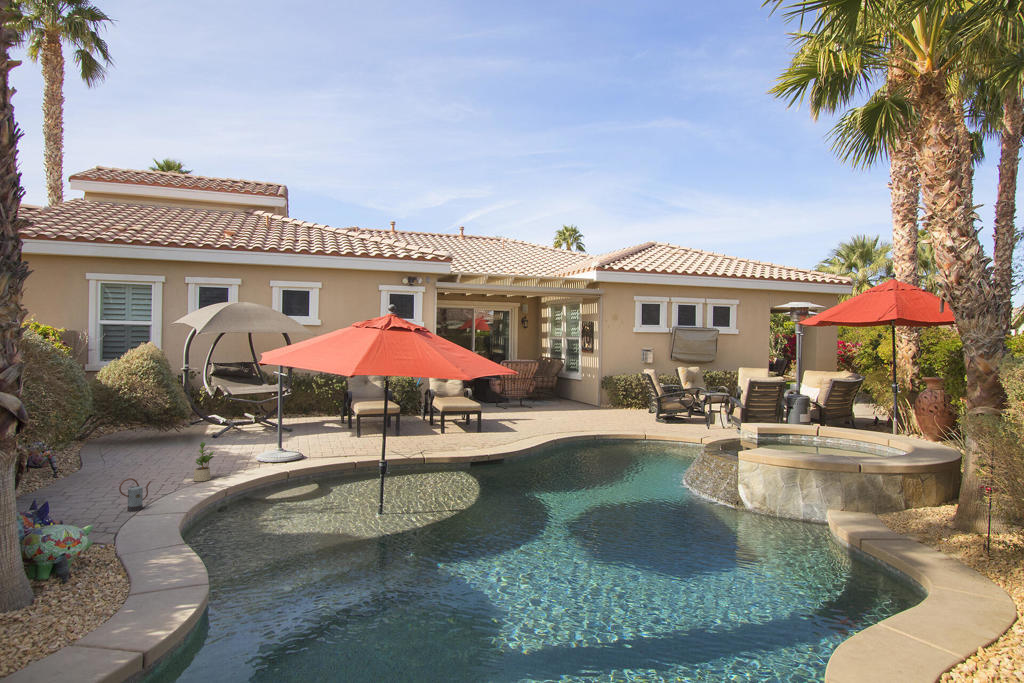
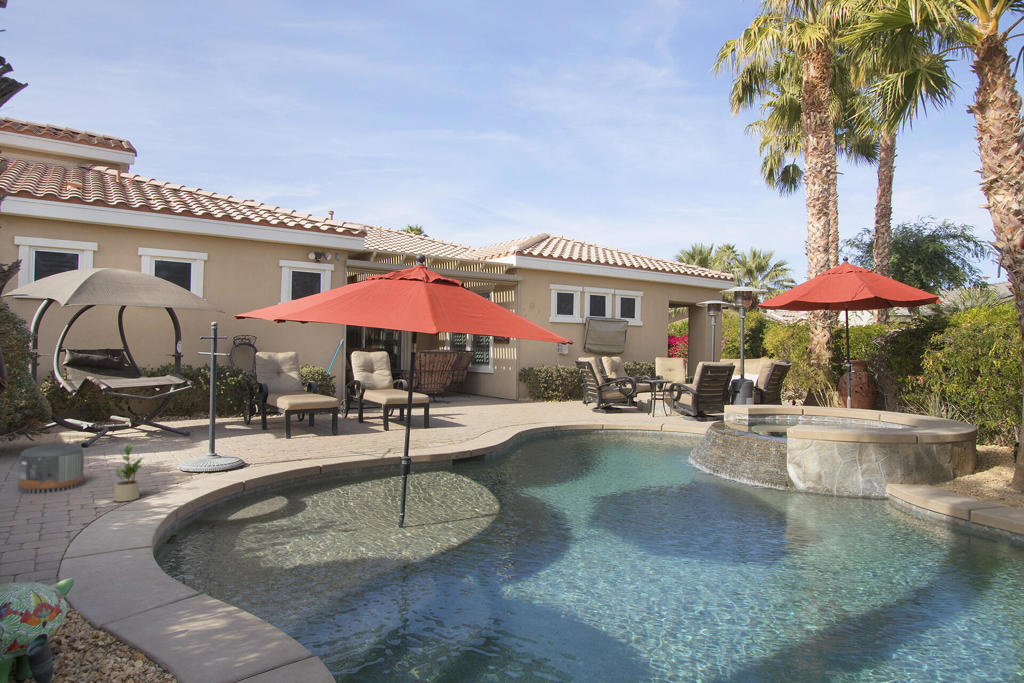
pouf: none [148,437,189,471] -> present [18,444,84,494]
watering can: present [119,478,151,511] -> none [35,499,82,550]

